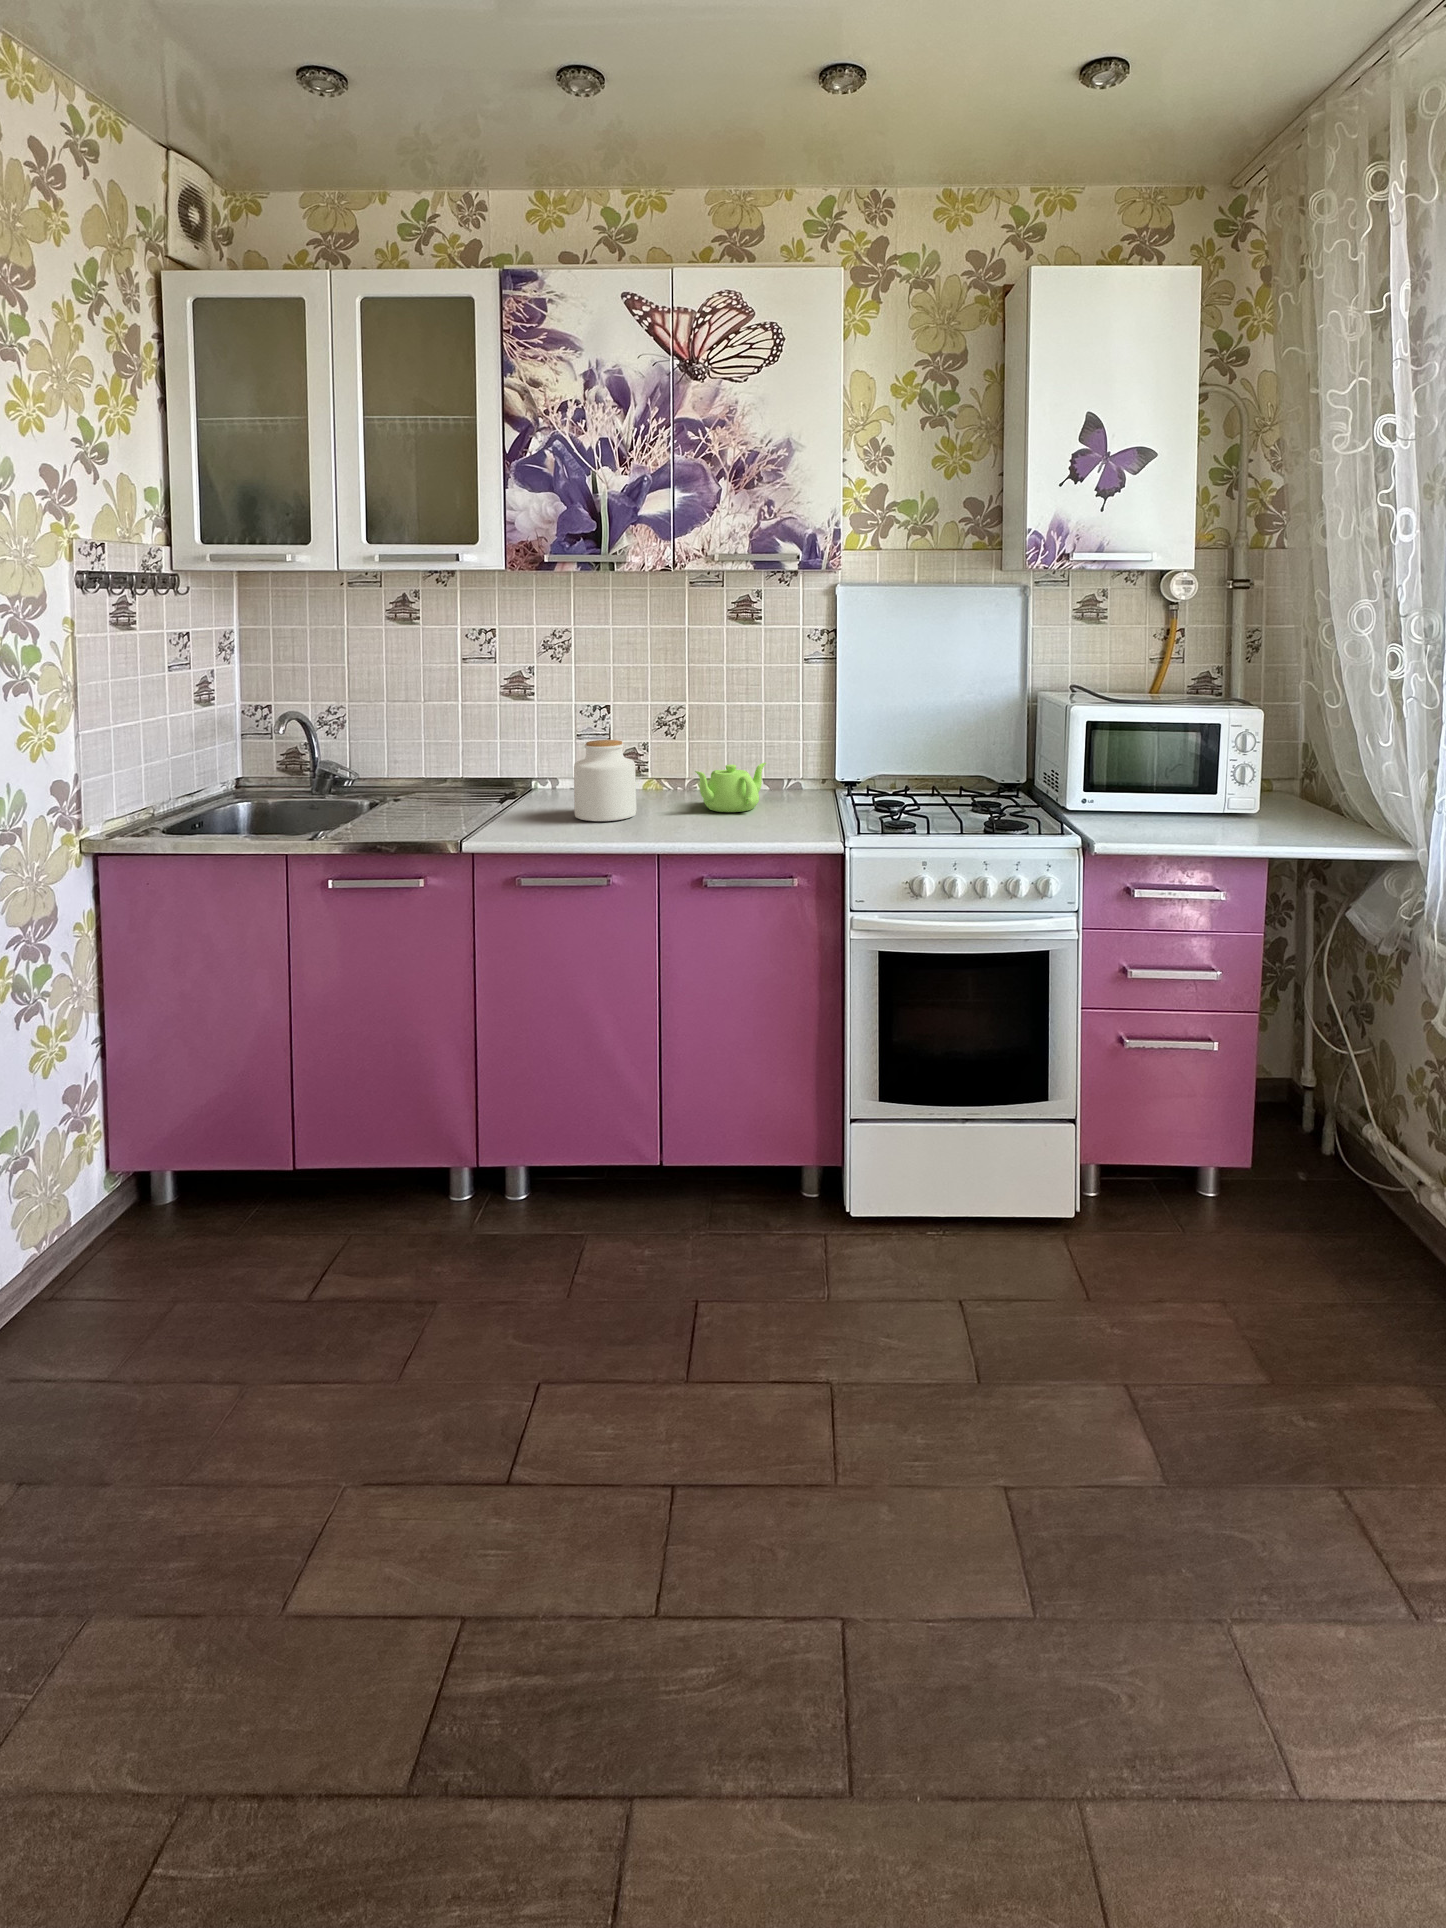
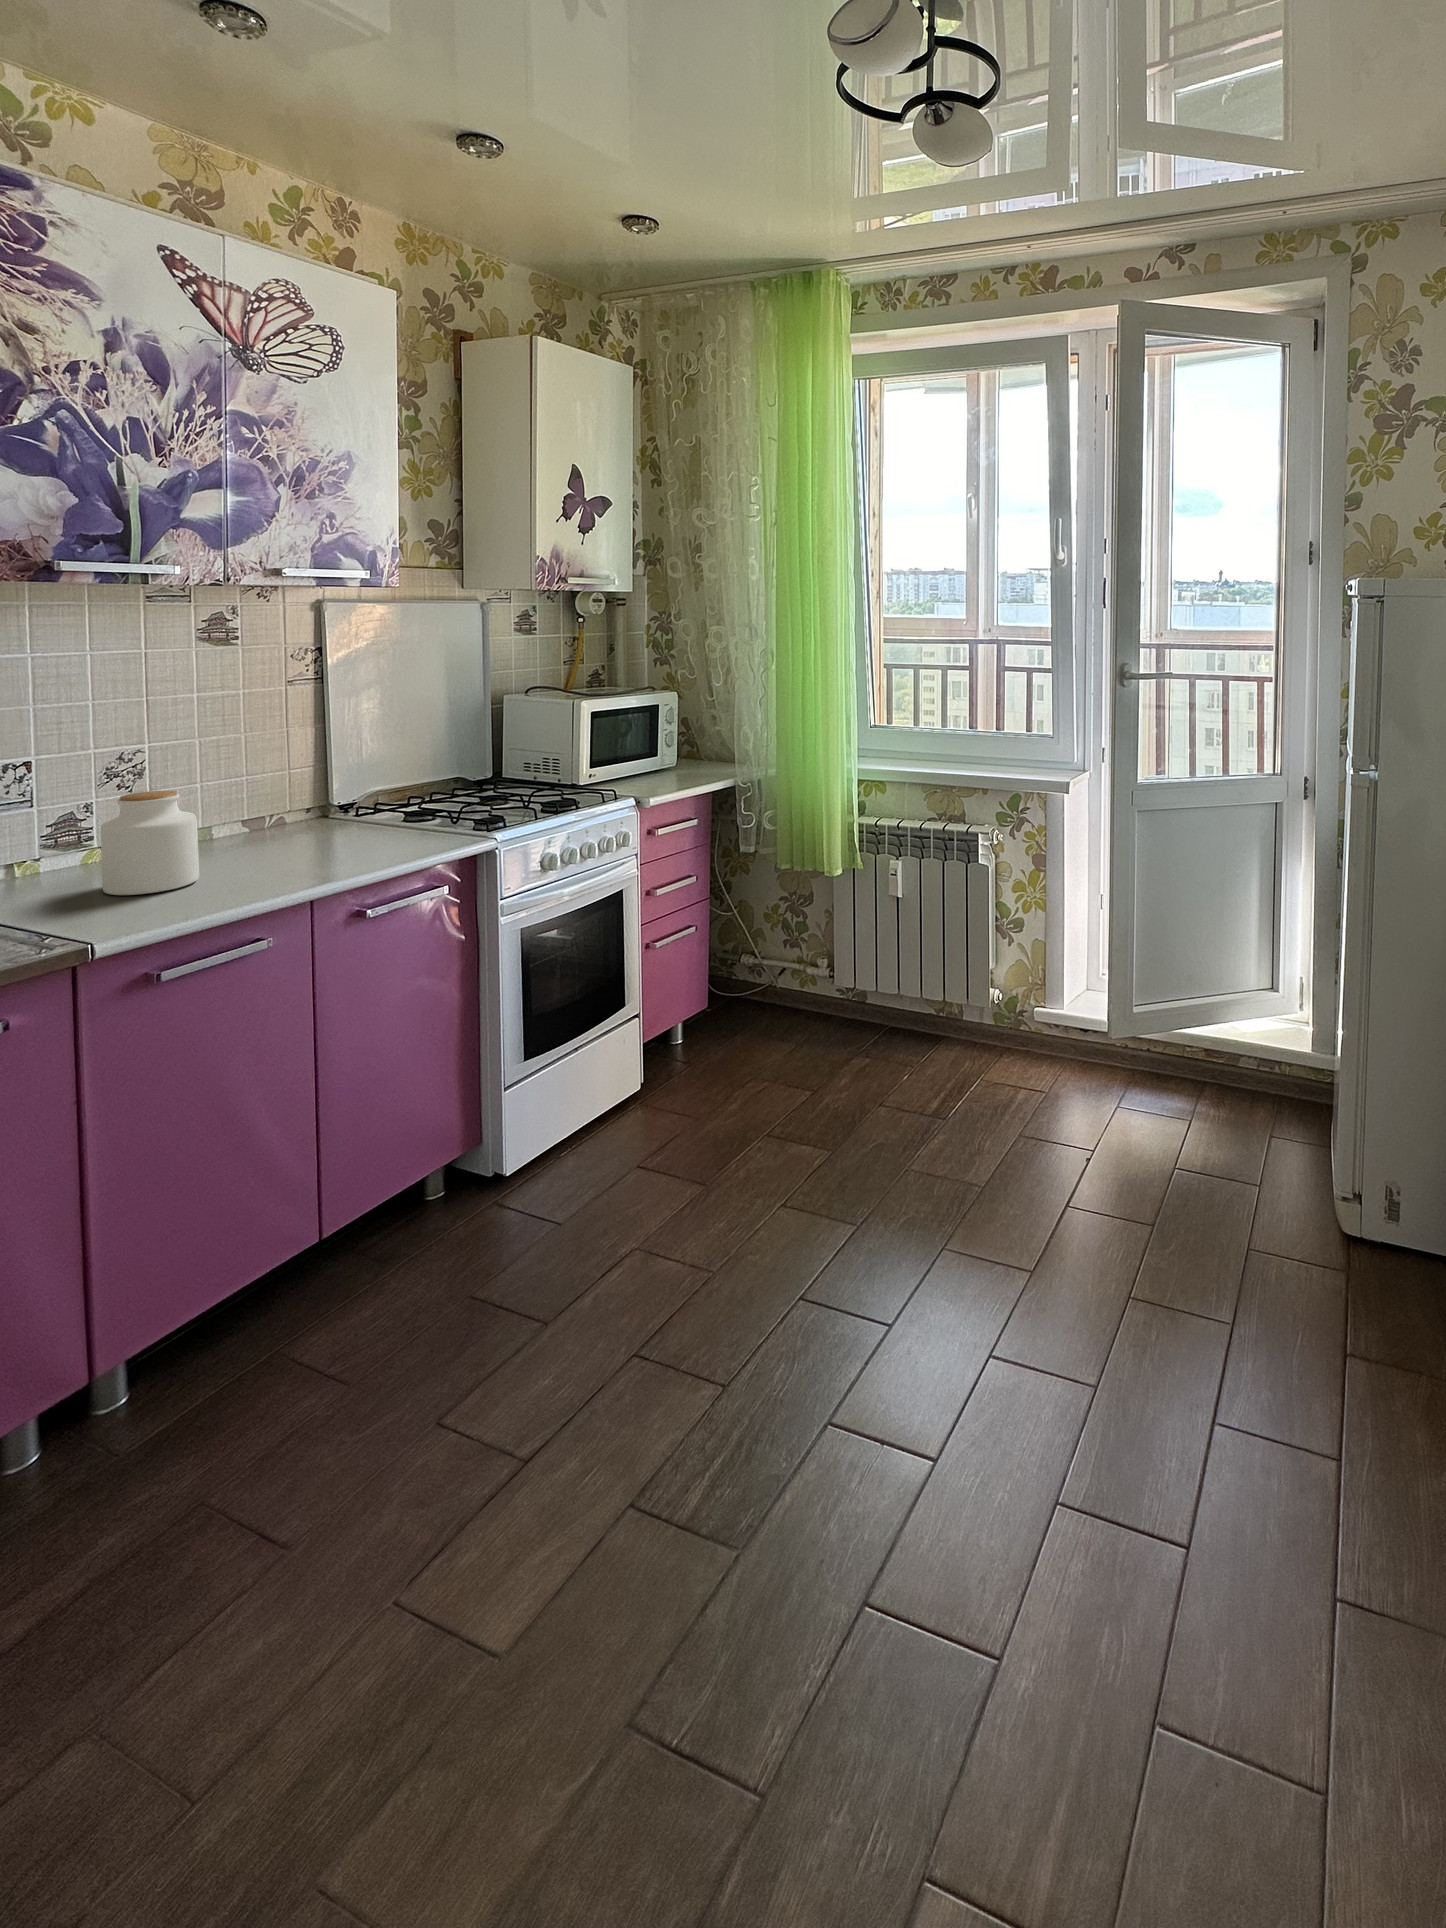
teapot: present [695,763,766,812] -> none [237,793,327,852]

